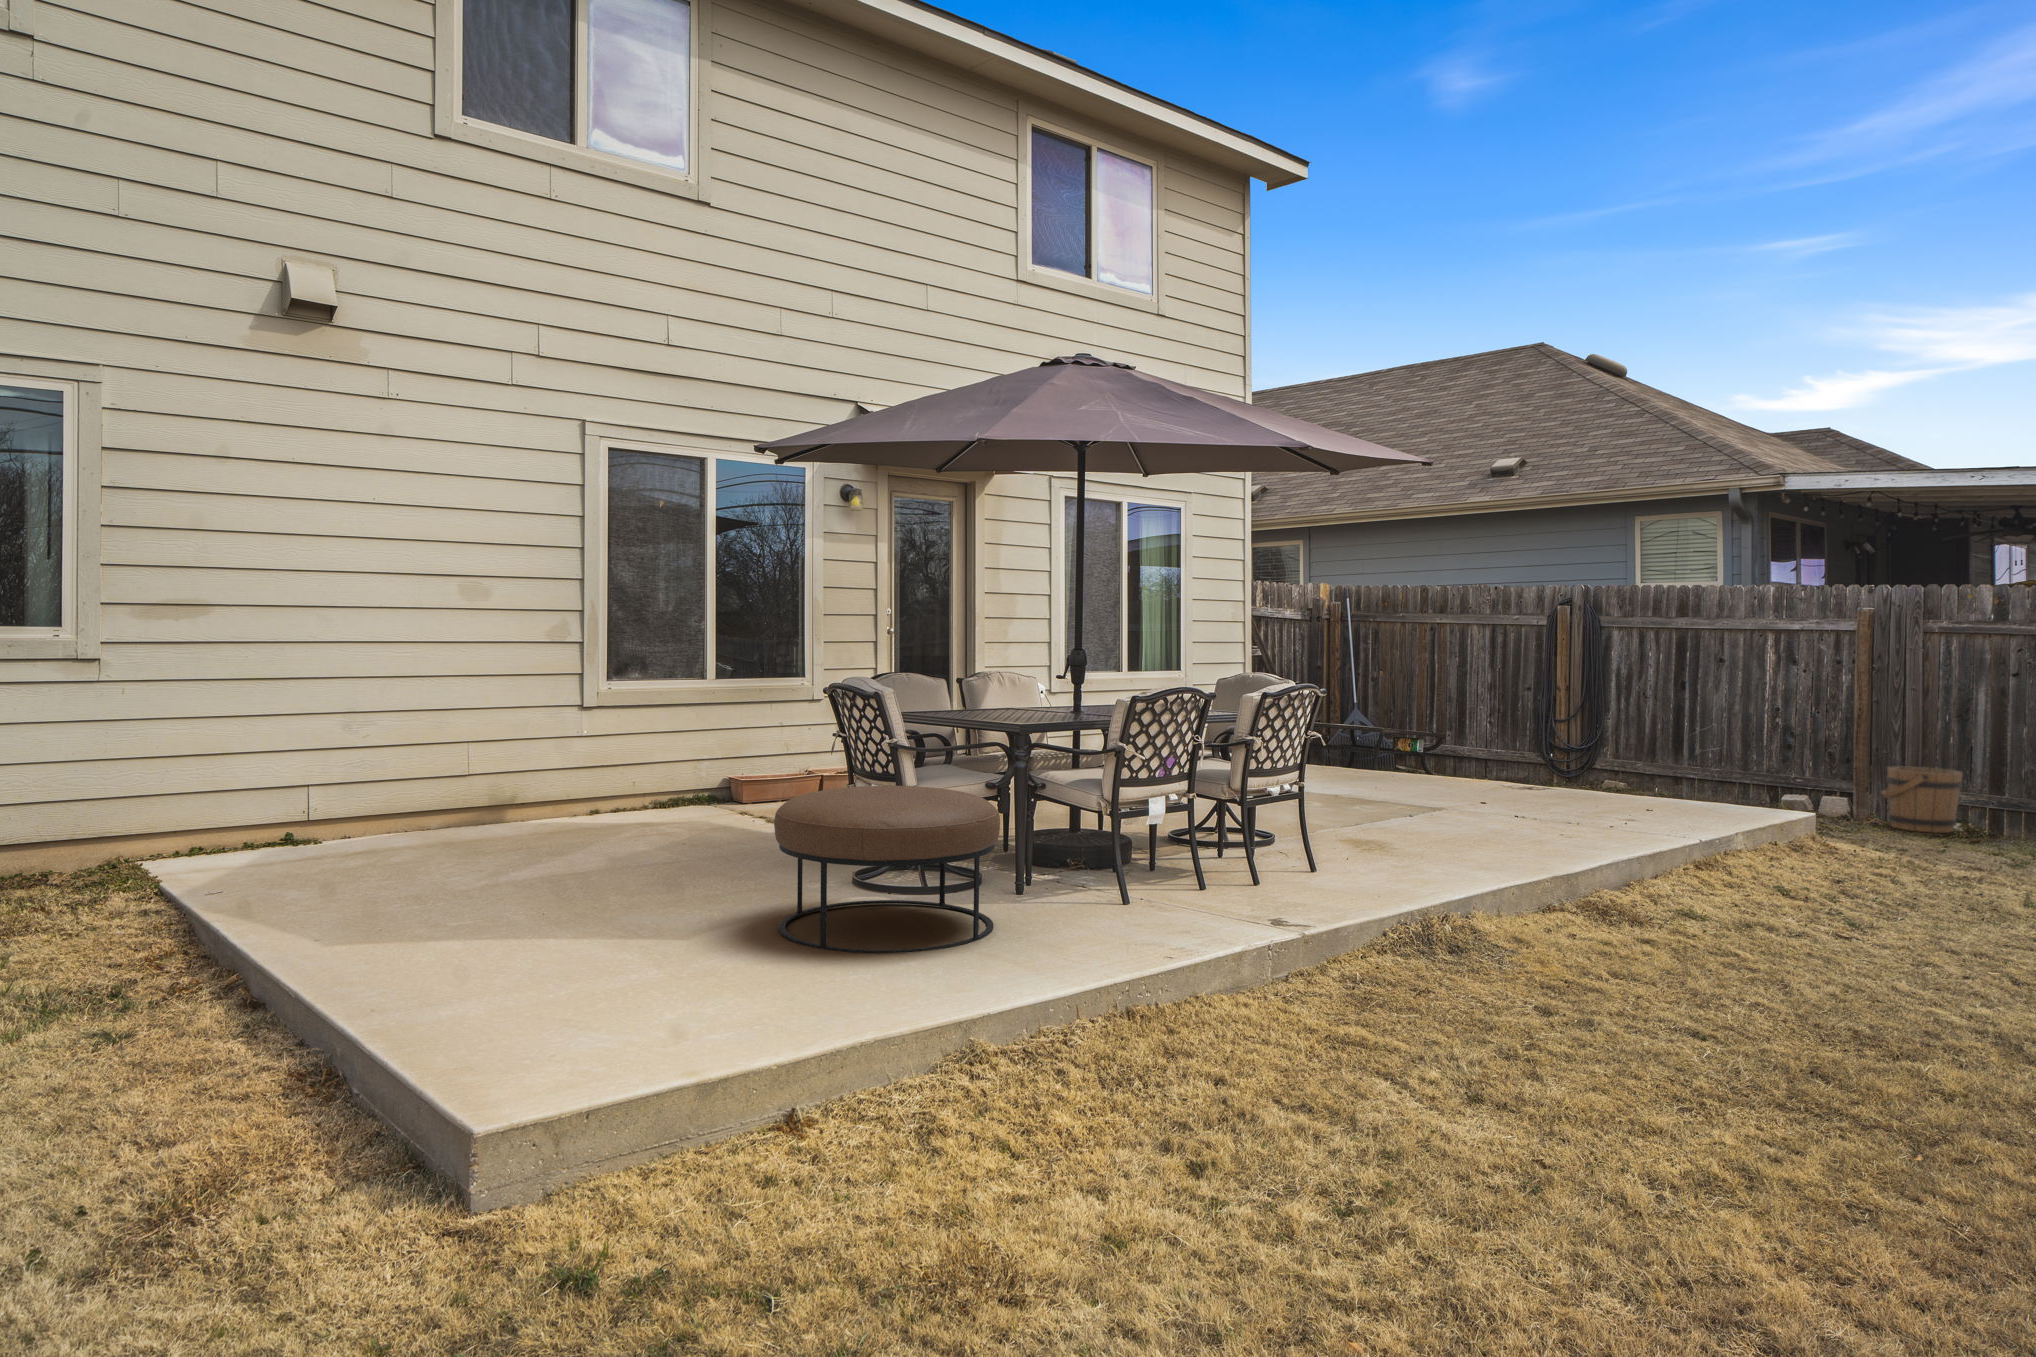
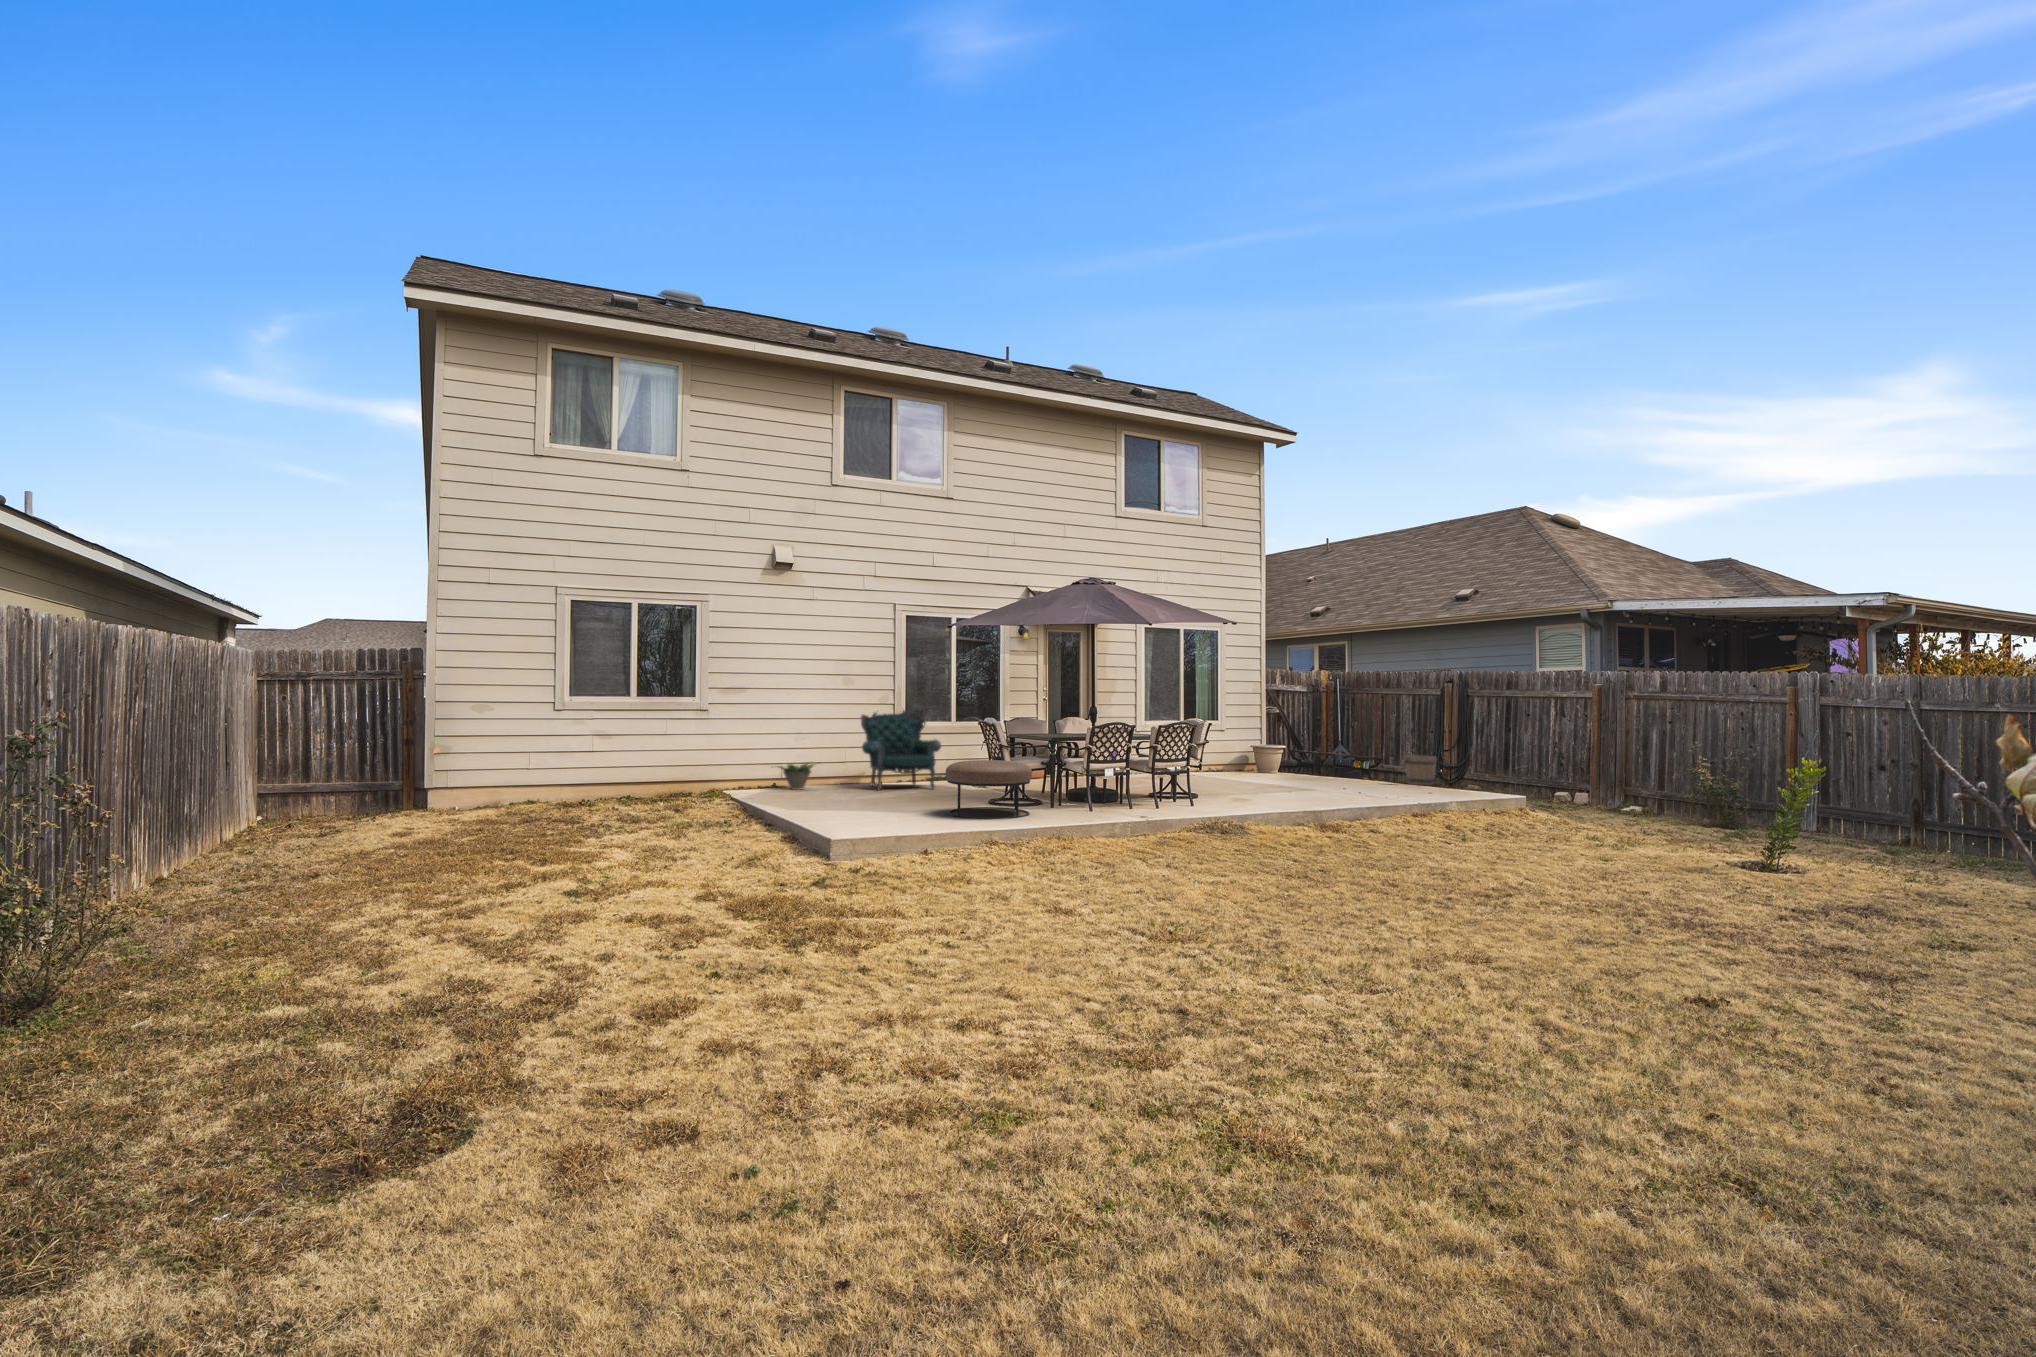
armchair: none [510,642,703,846] -> present [861,710,941,791]
bucket: present [1882,766,1963,833] -> present [1402,755,1437,785]
decorative plant: none [278,779,413,851] -> present [779,763,814,790]

